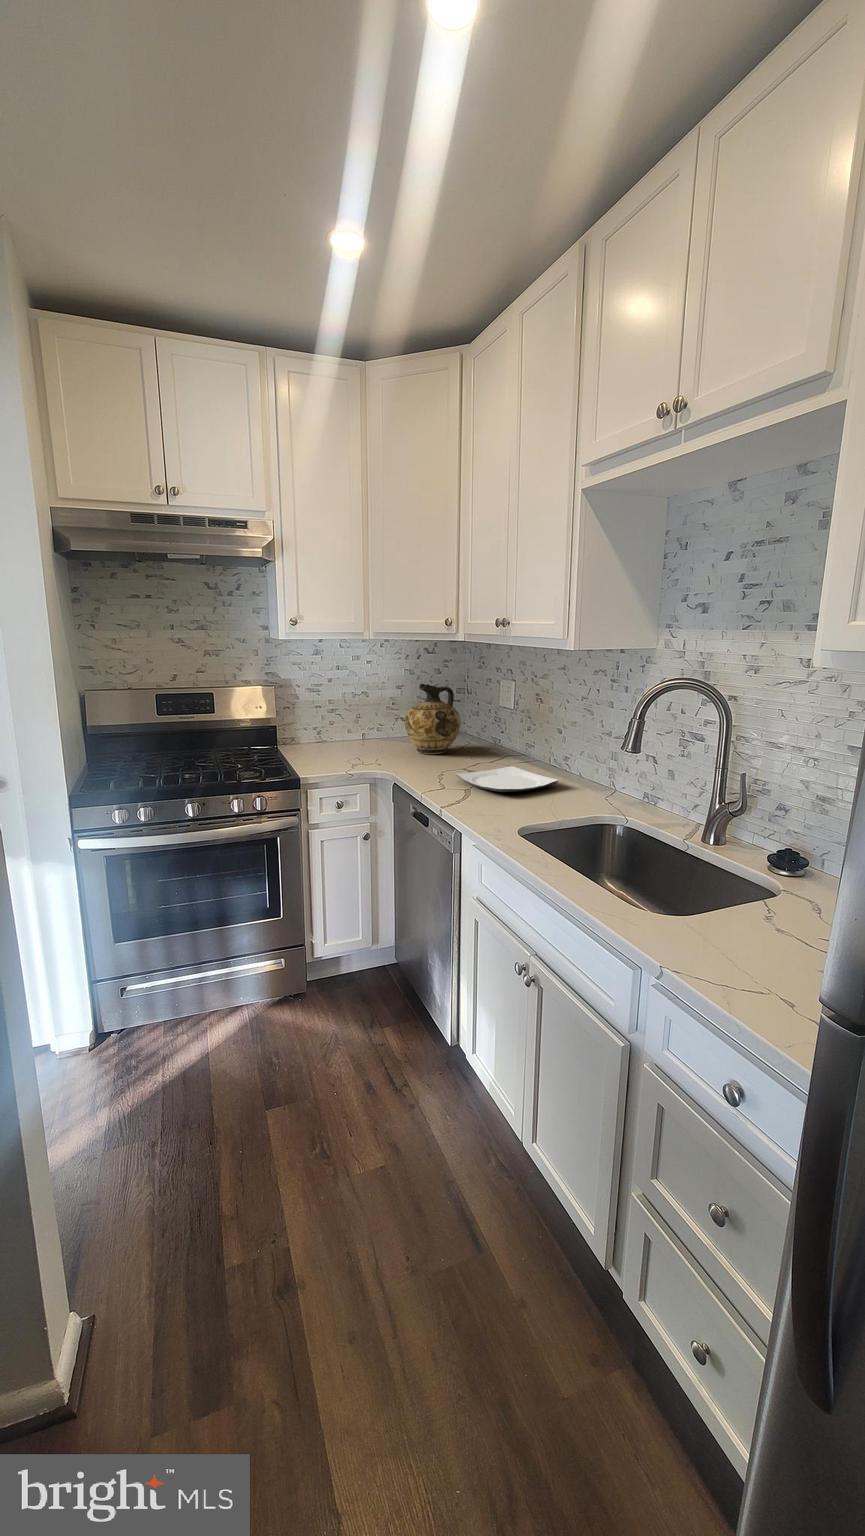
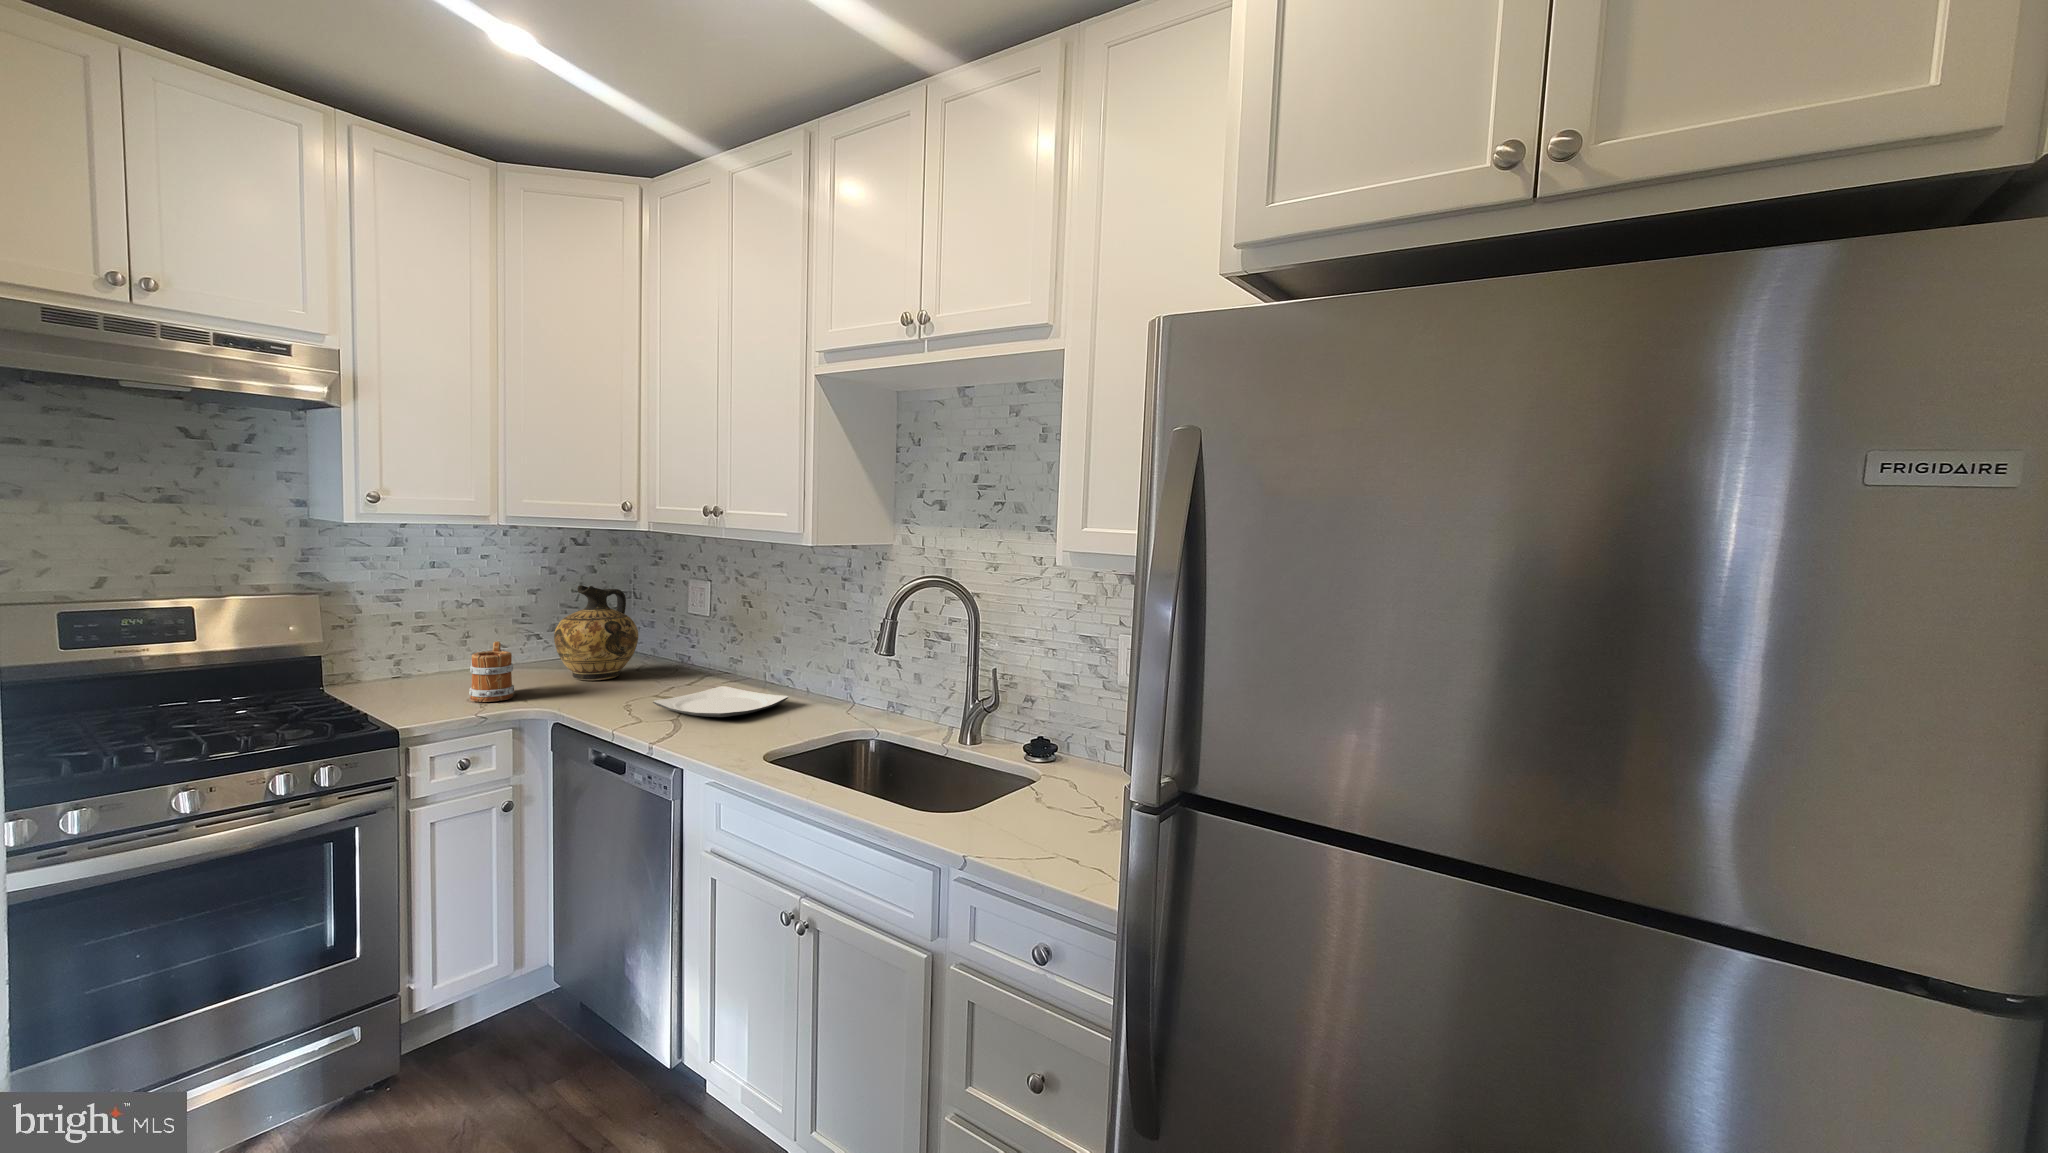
mug: none [348,722,375,764] -> present [469,641,514,702]

